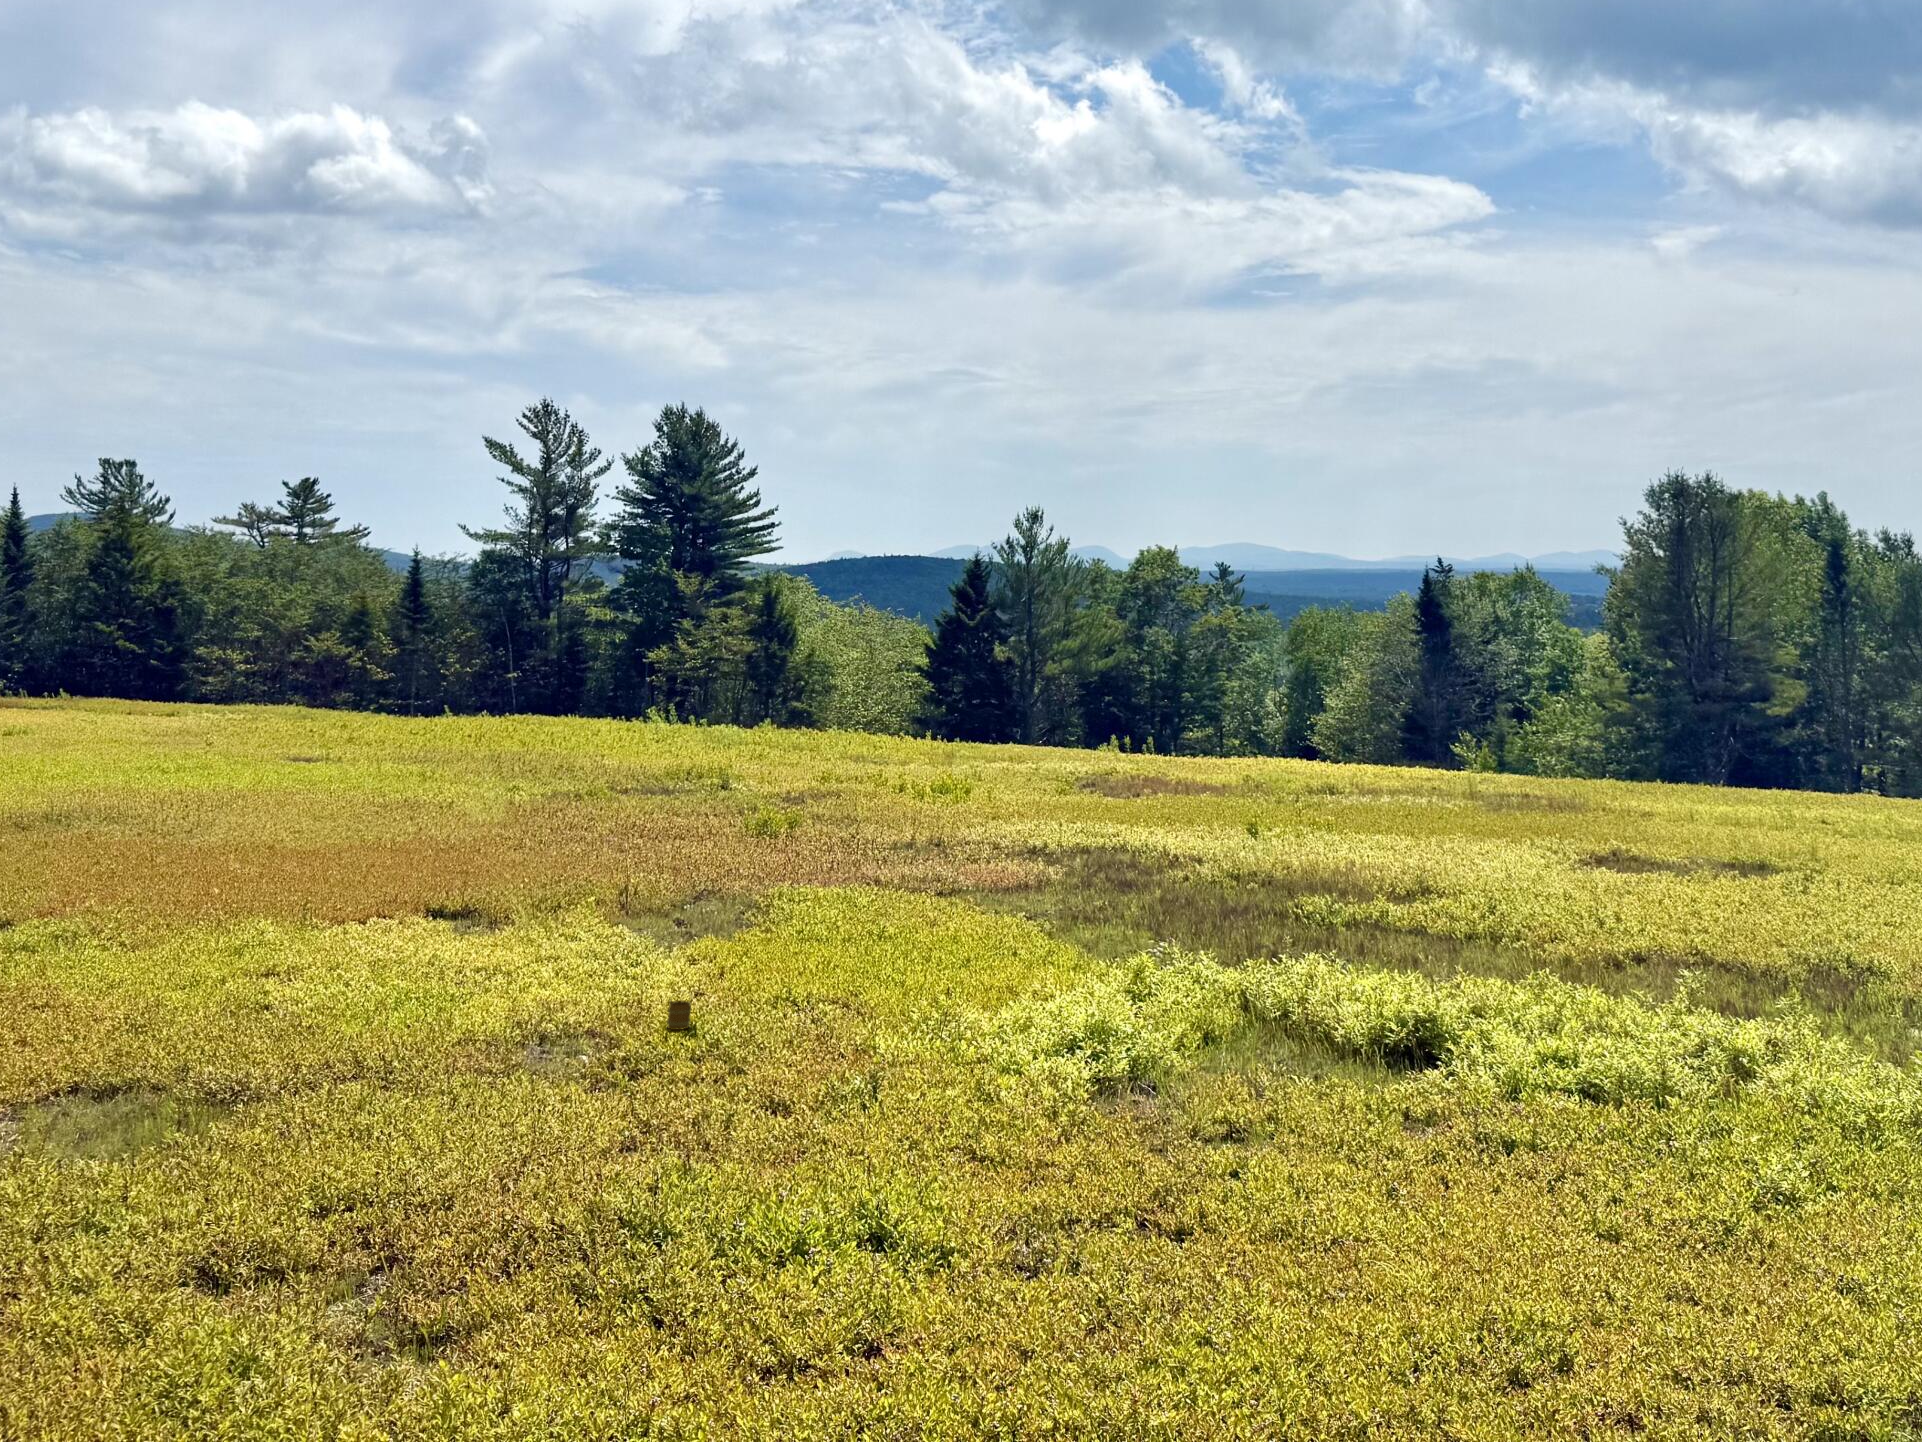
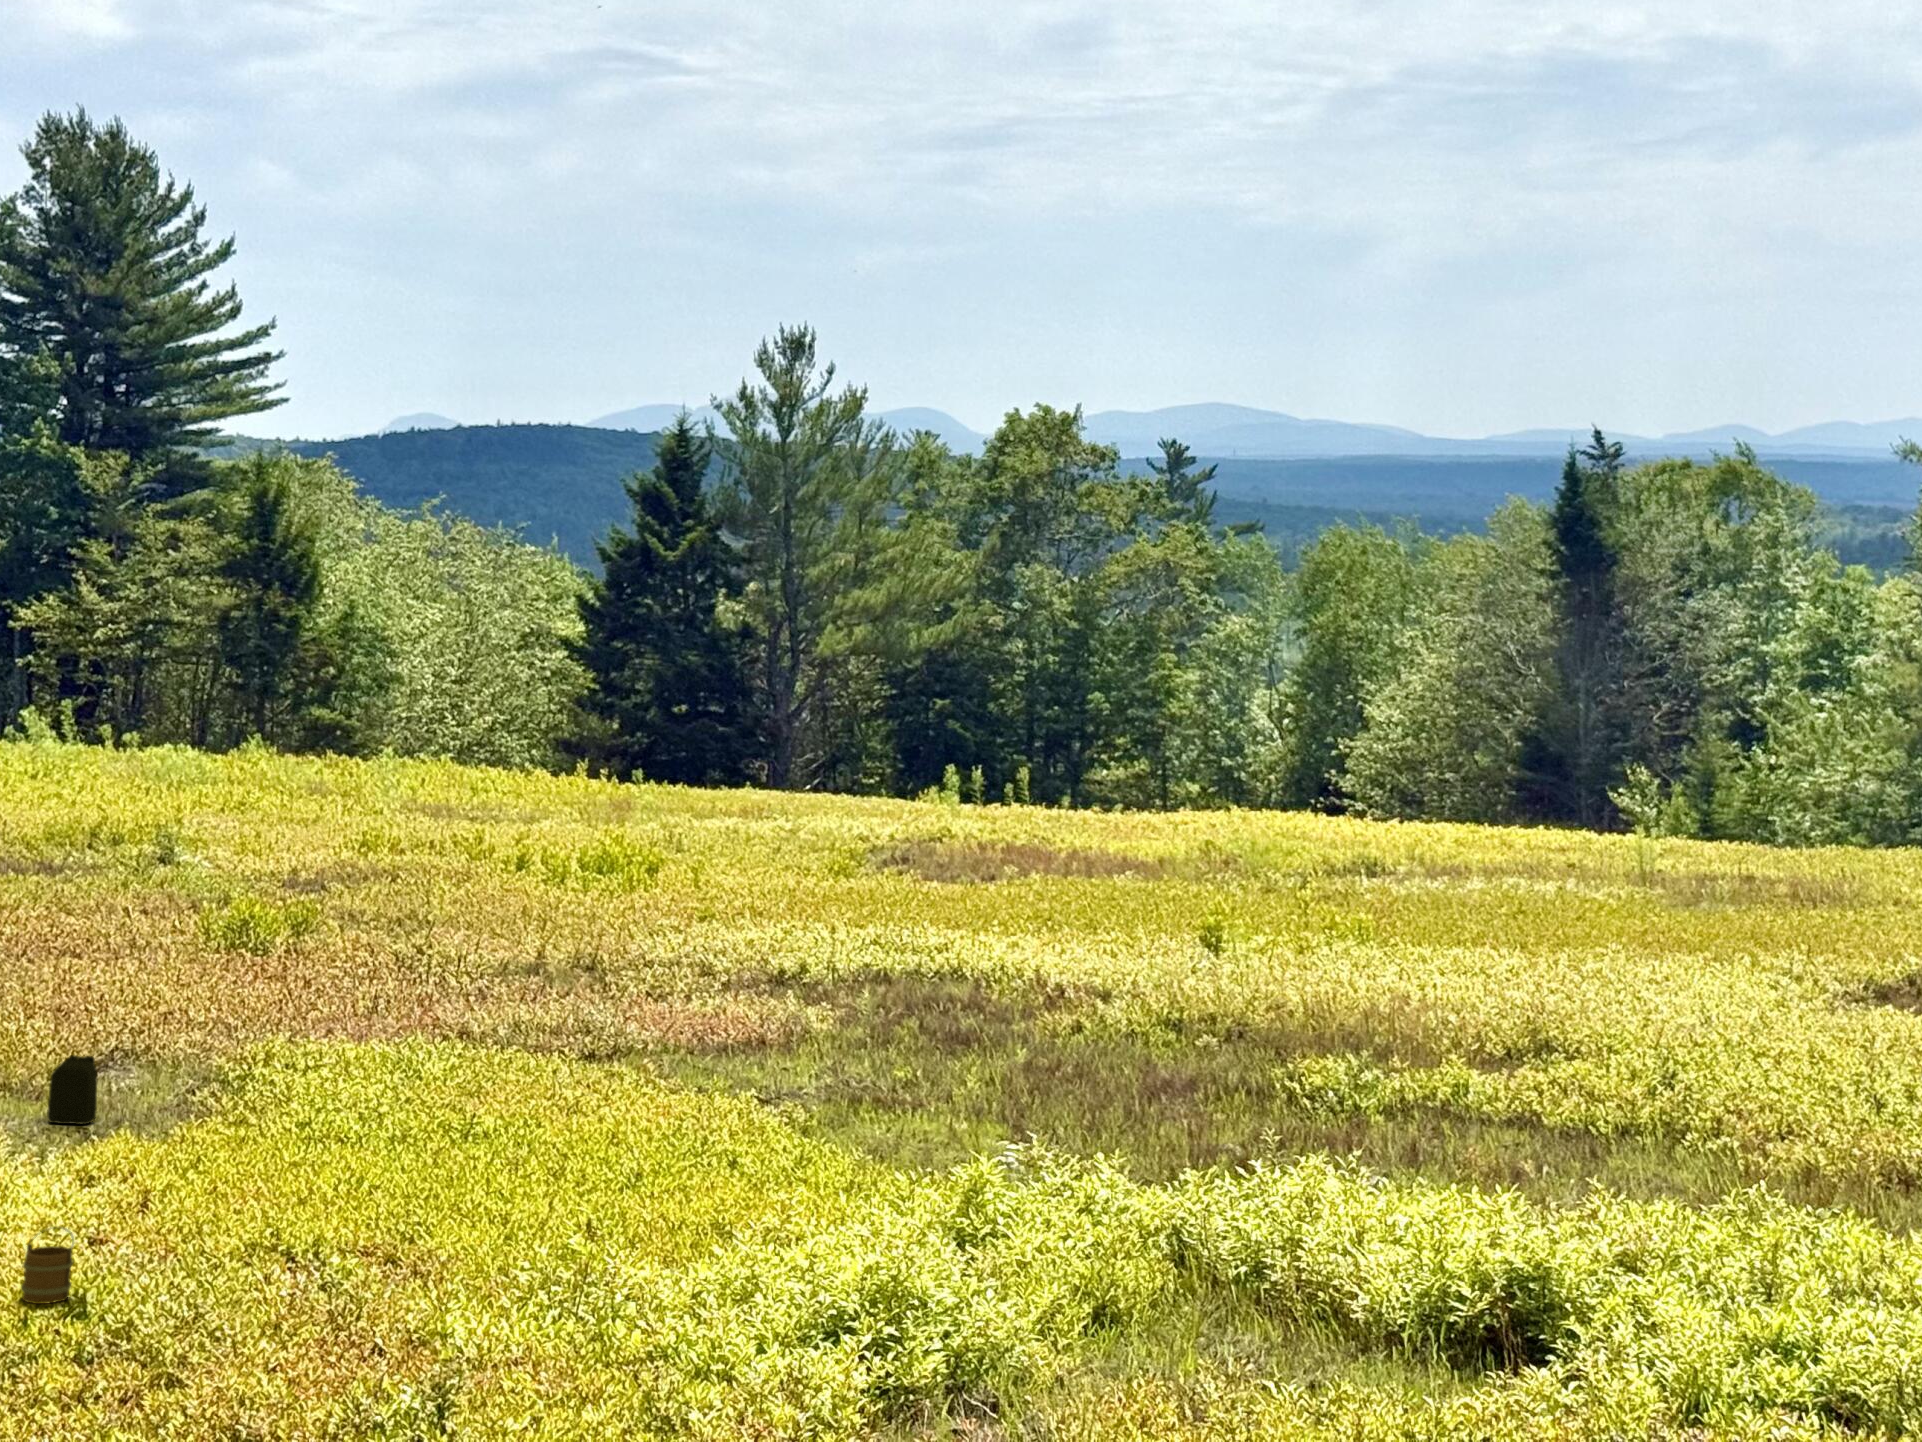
backpack: none [664,897,689,934] -> present [47,1055,97,1124]

